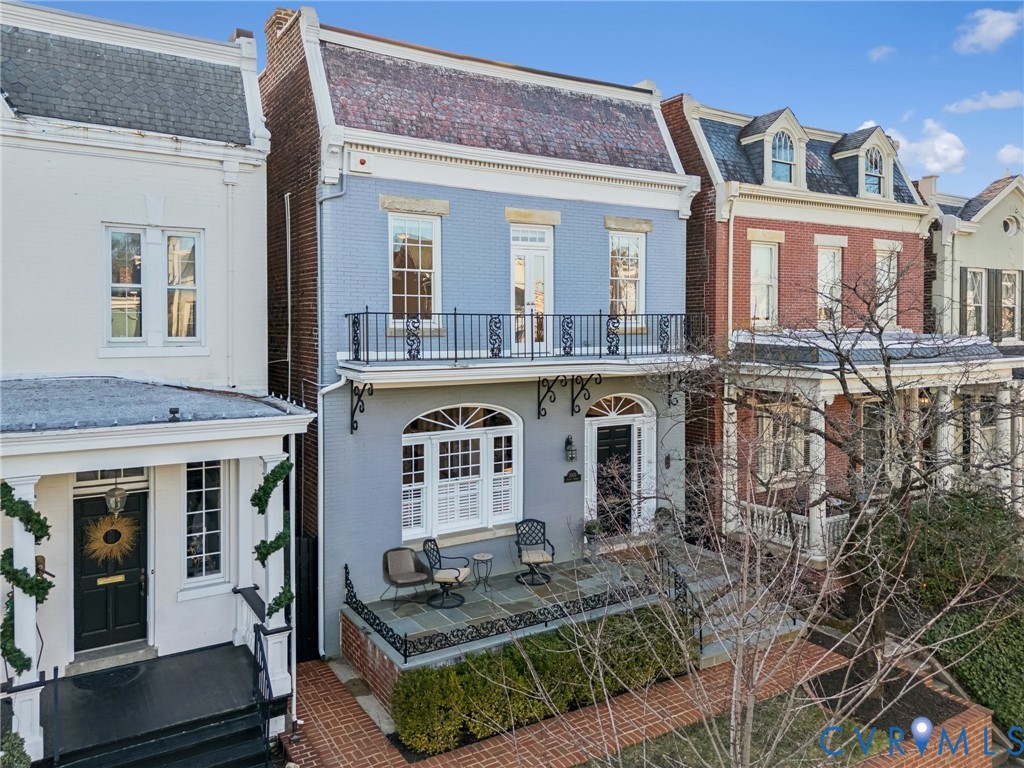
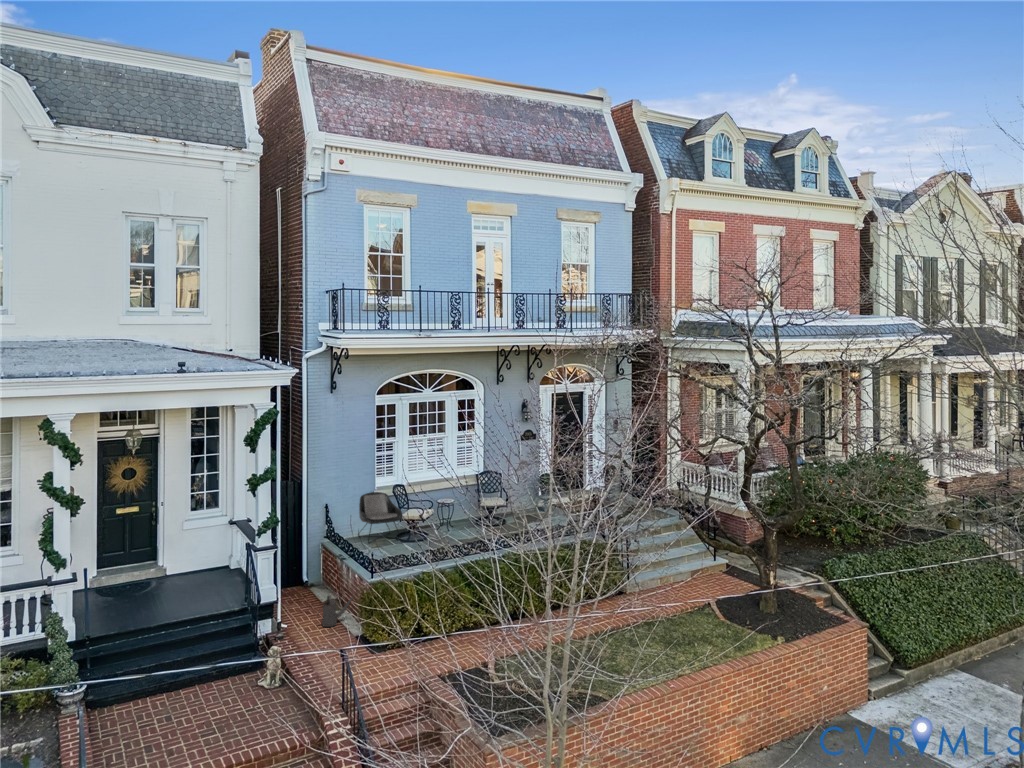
watering can: none [339,684,381,723] -> present [322,595,353,627]

